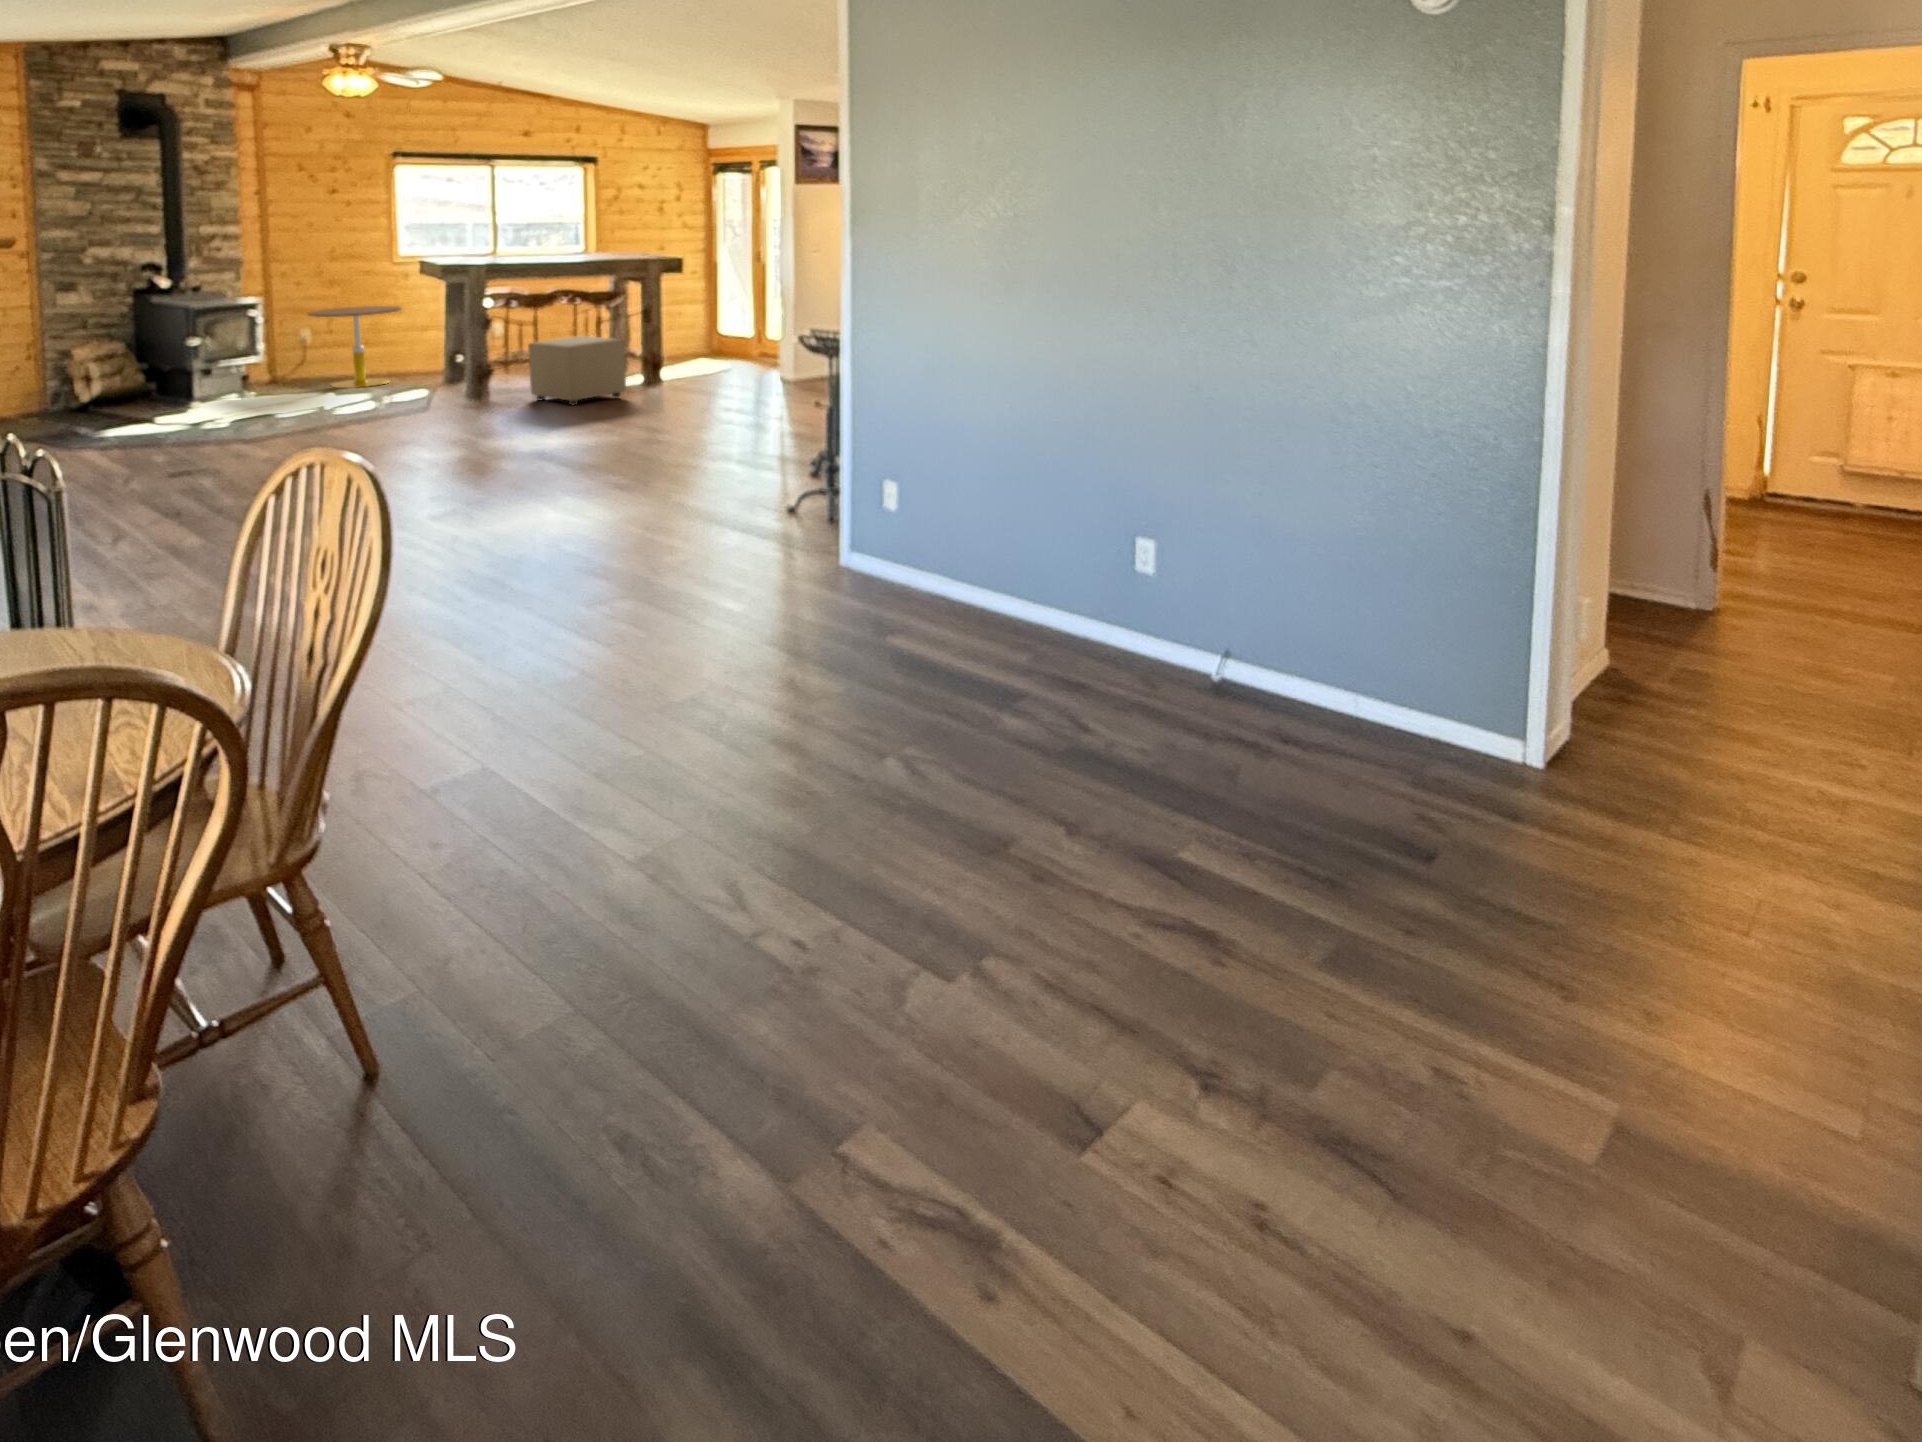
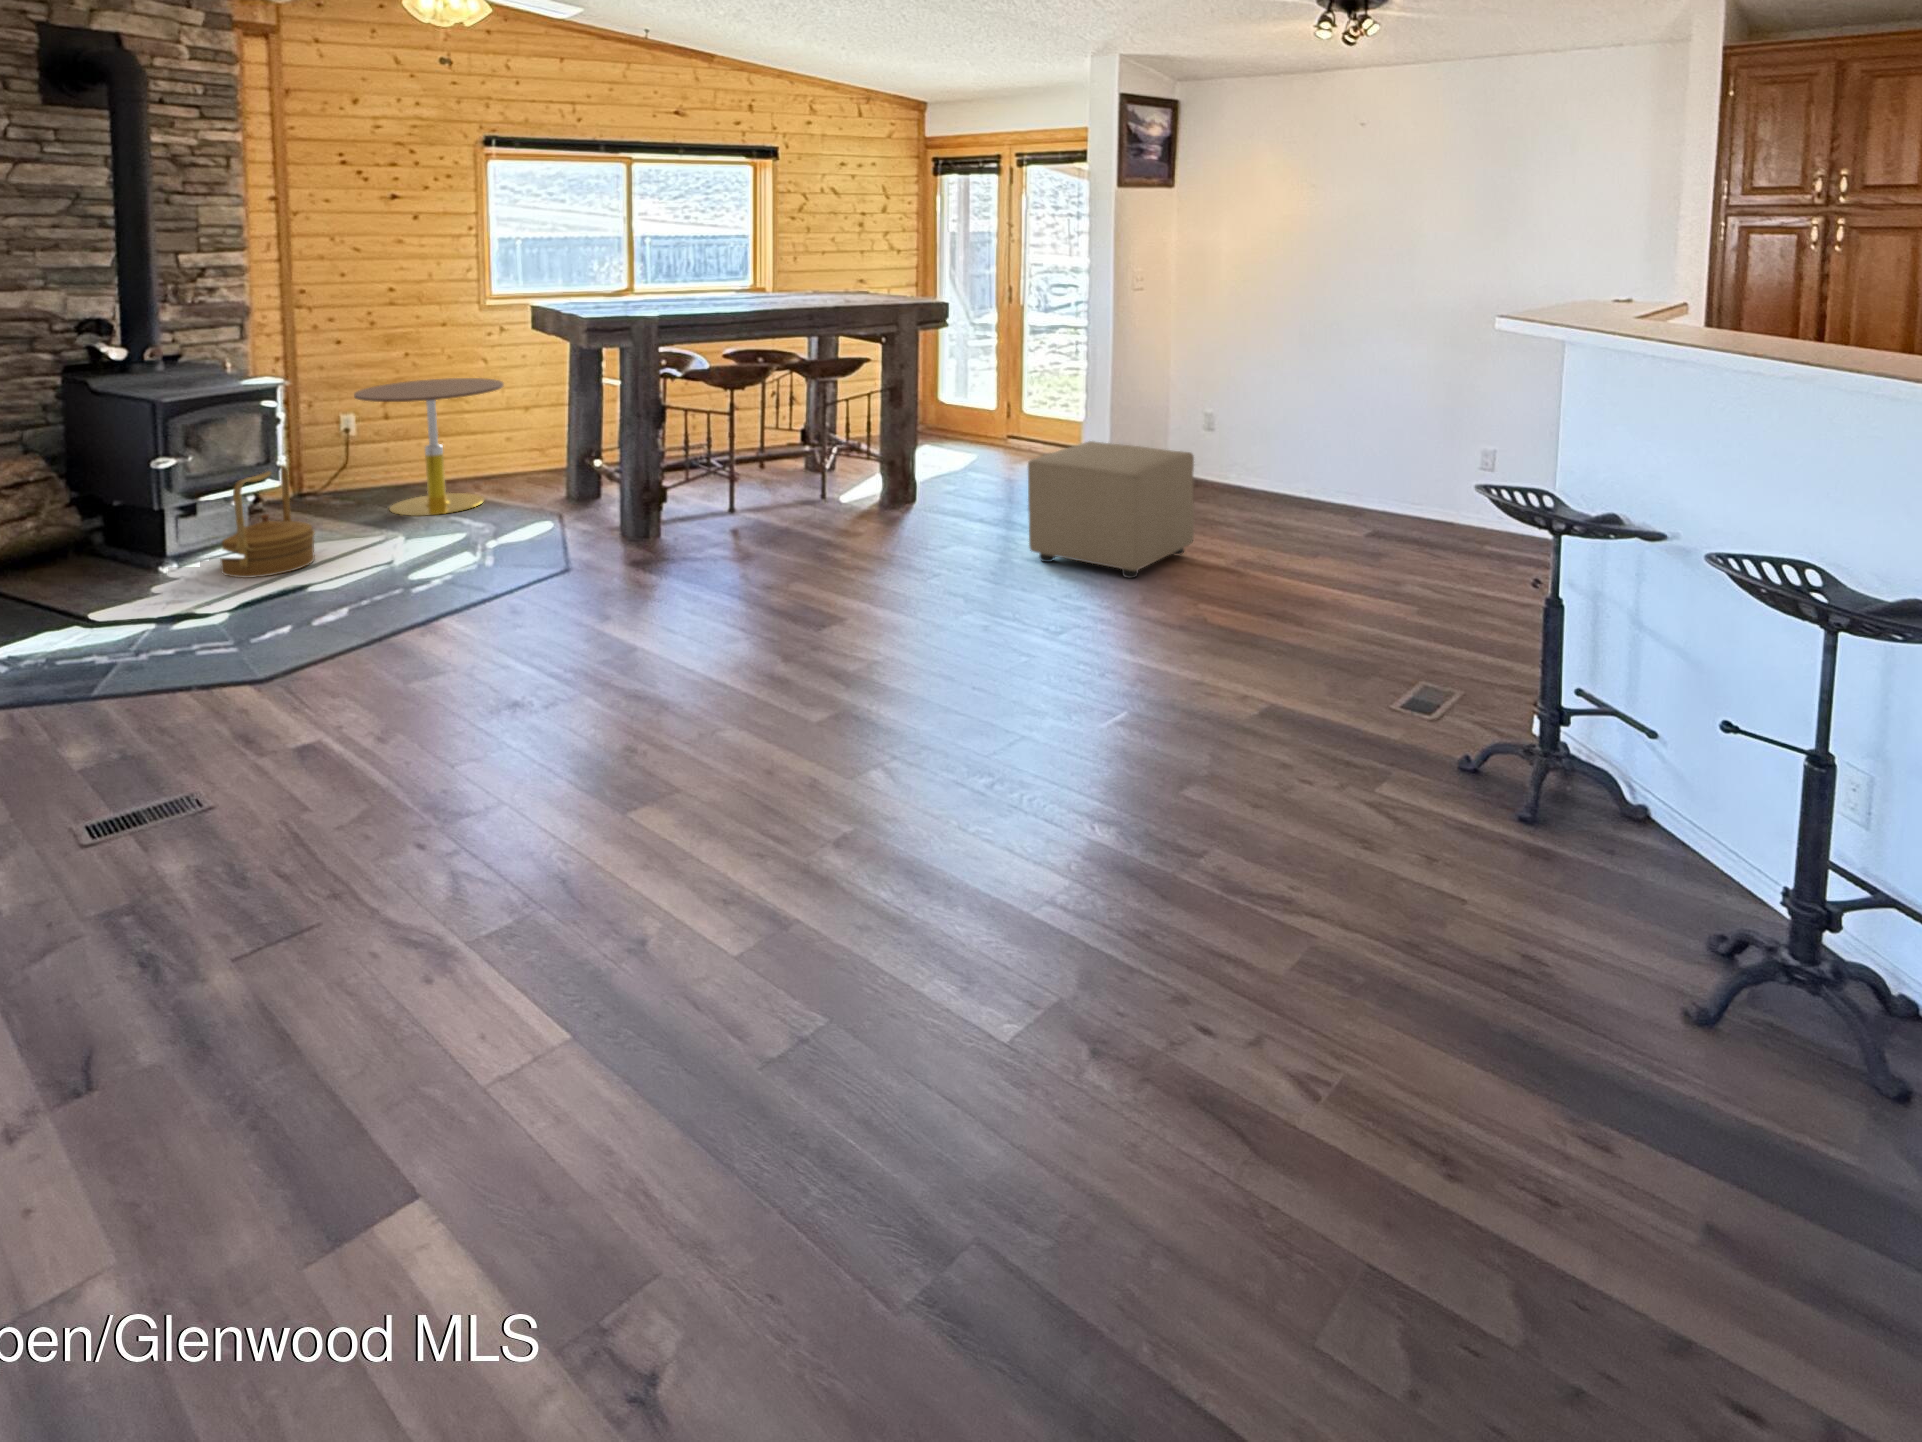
ottoman: present [528,336,626,405] -> present [1028,441,1194,578]
woven basket: none [225,349,283,410] -> present [220,465,315,578]

